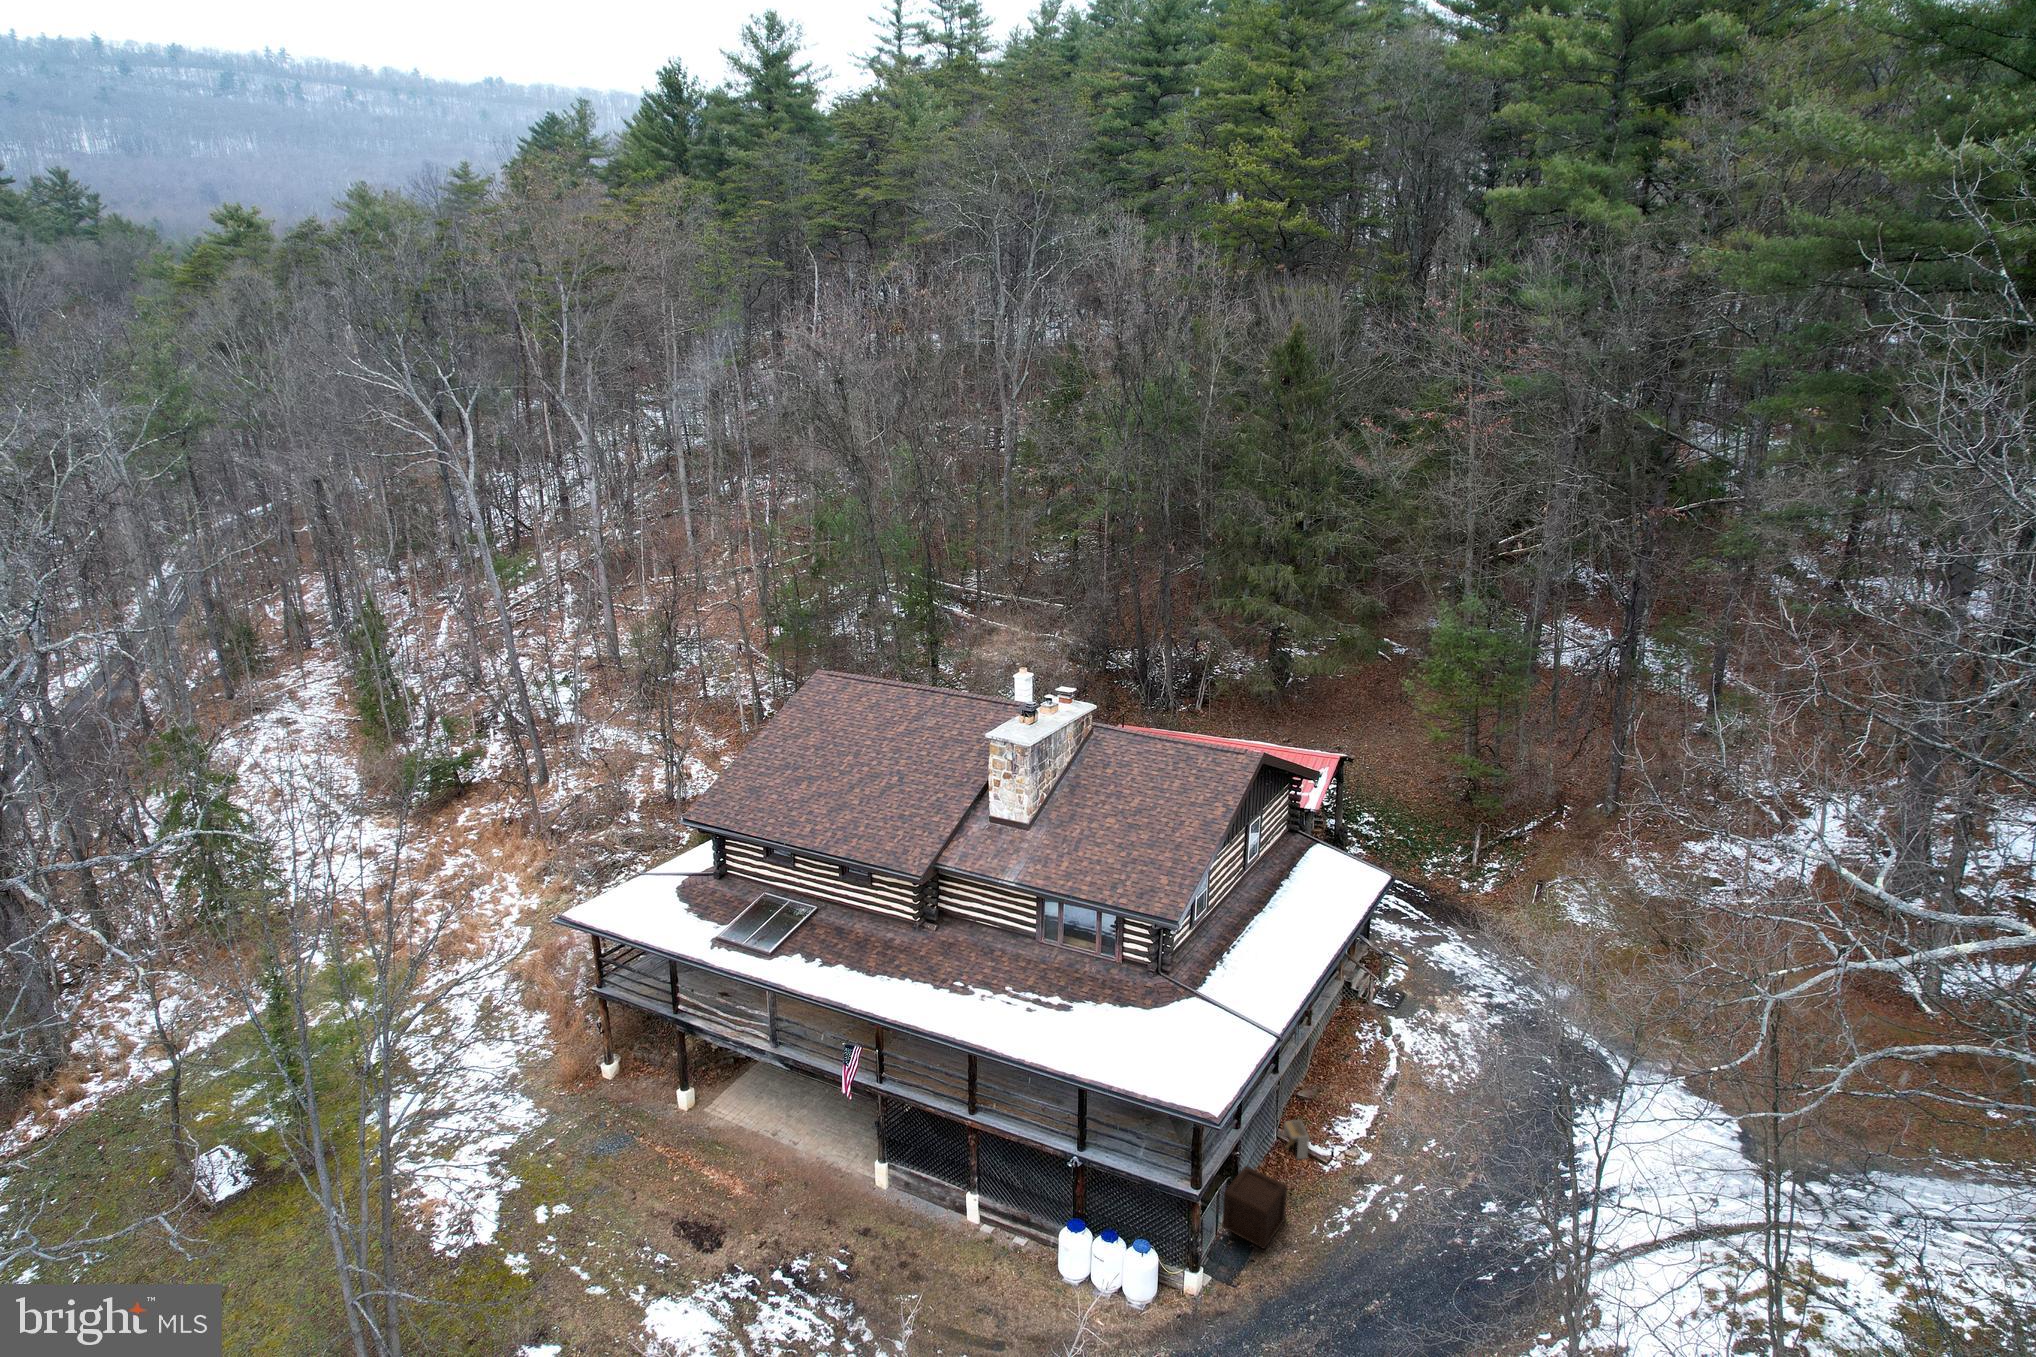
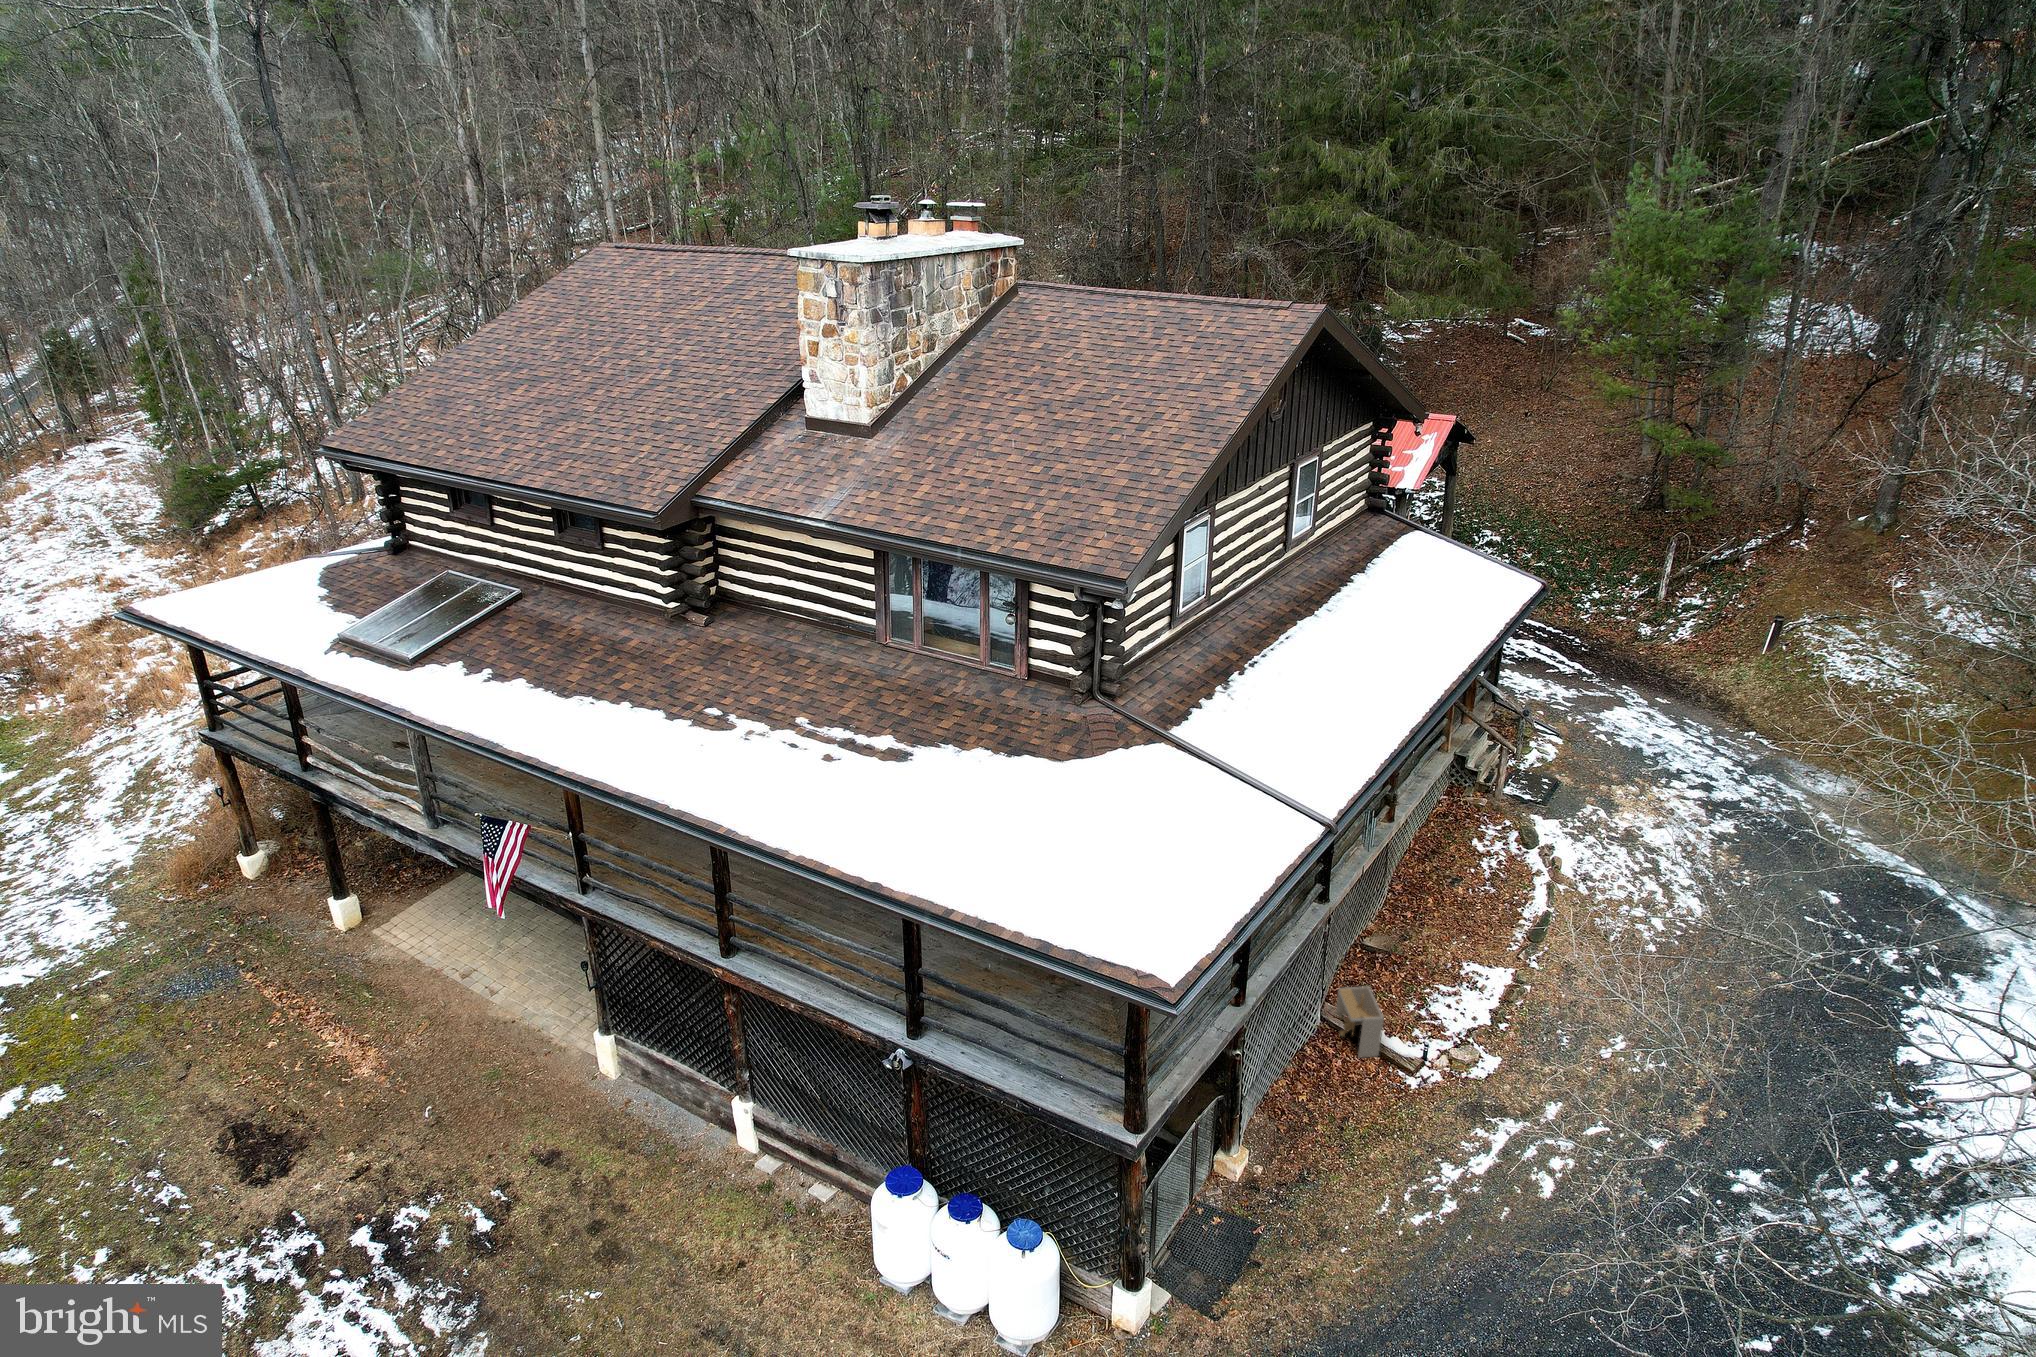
wooden crate: present [1222,1166,1287,1249] -> none [1203,1072,1337,1240]

